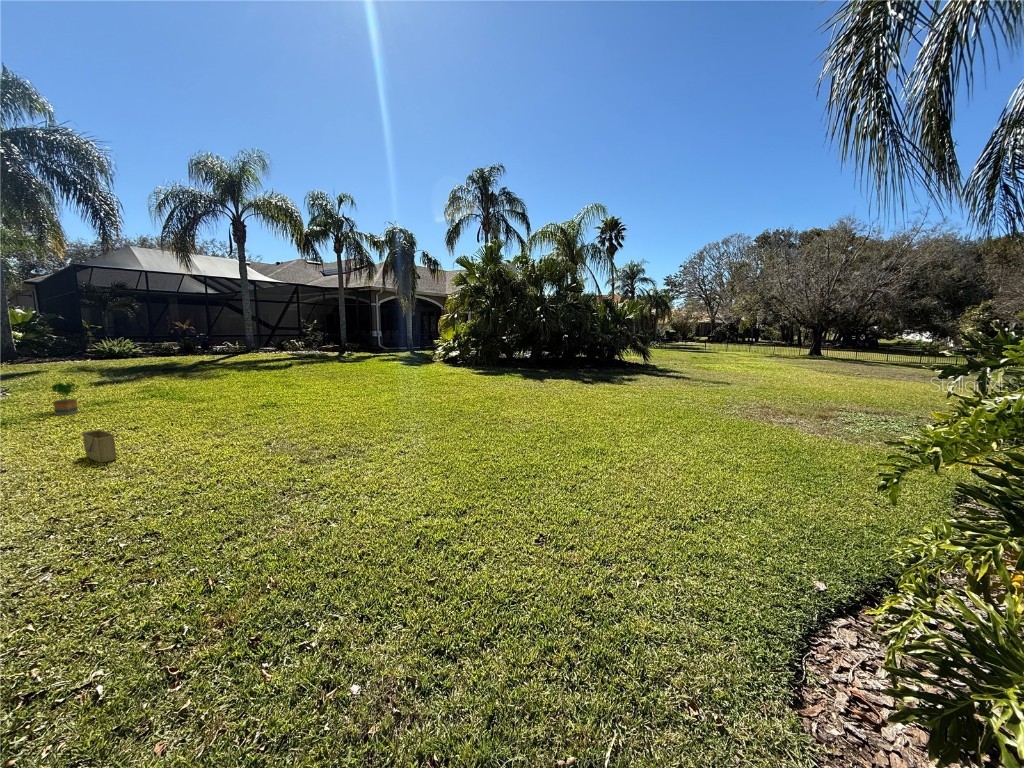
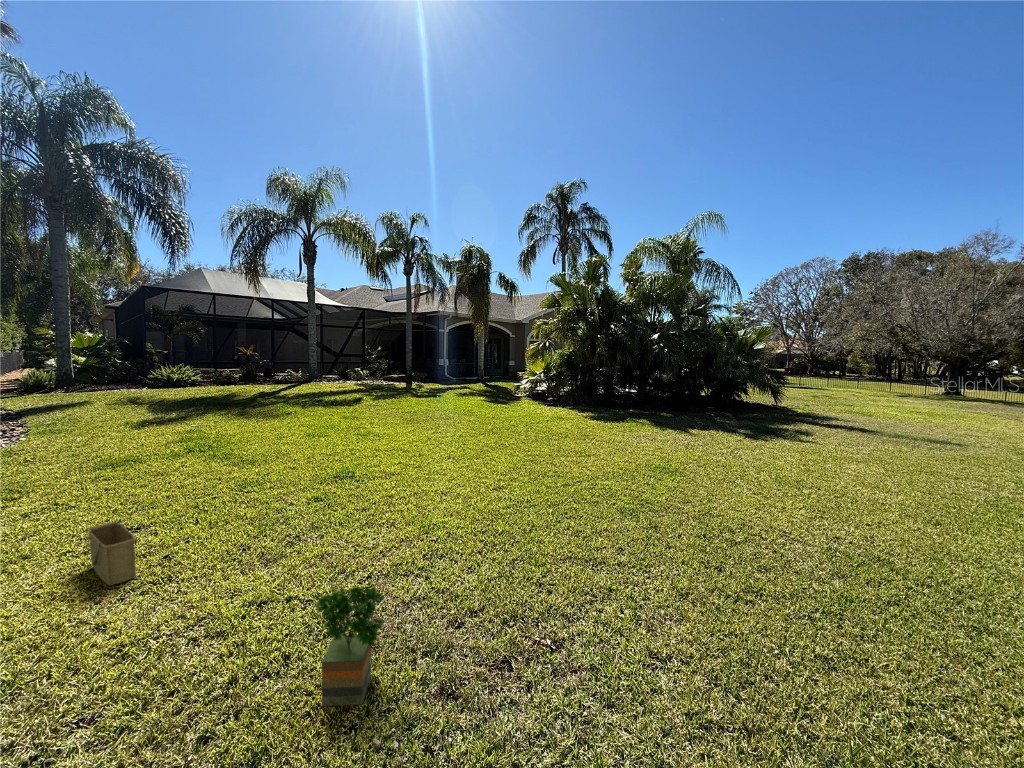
potted tree: present [52,383,78,415] -> present [315,586,386,706]

